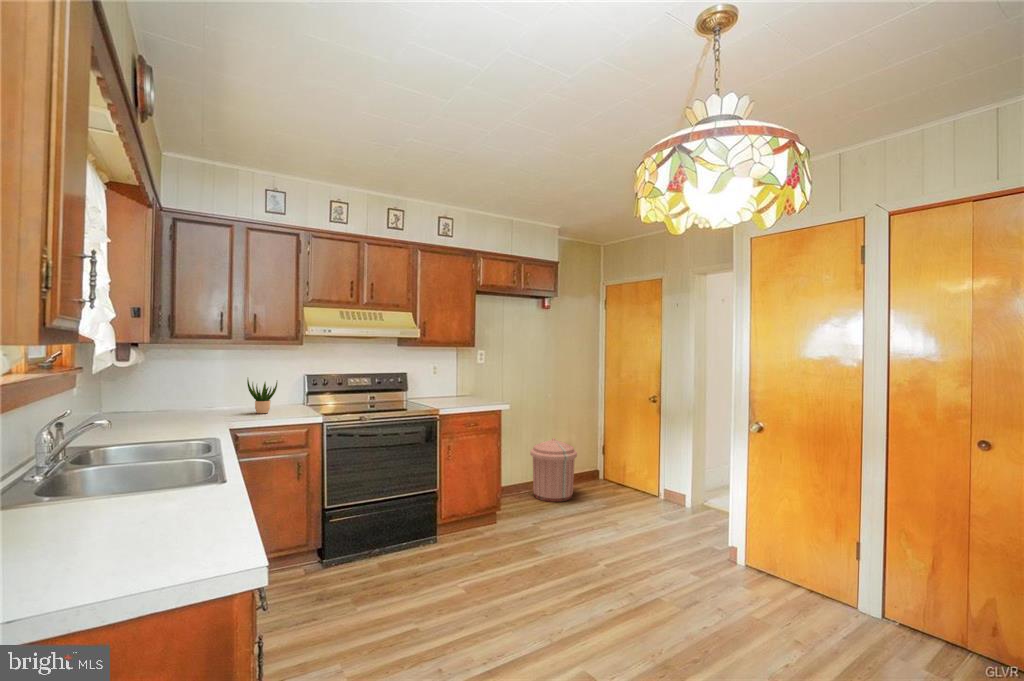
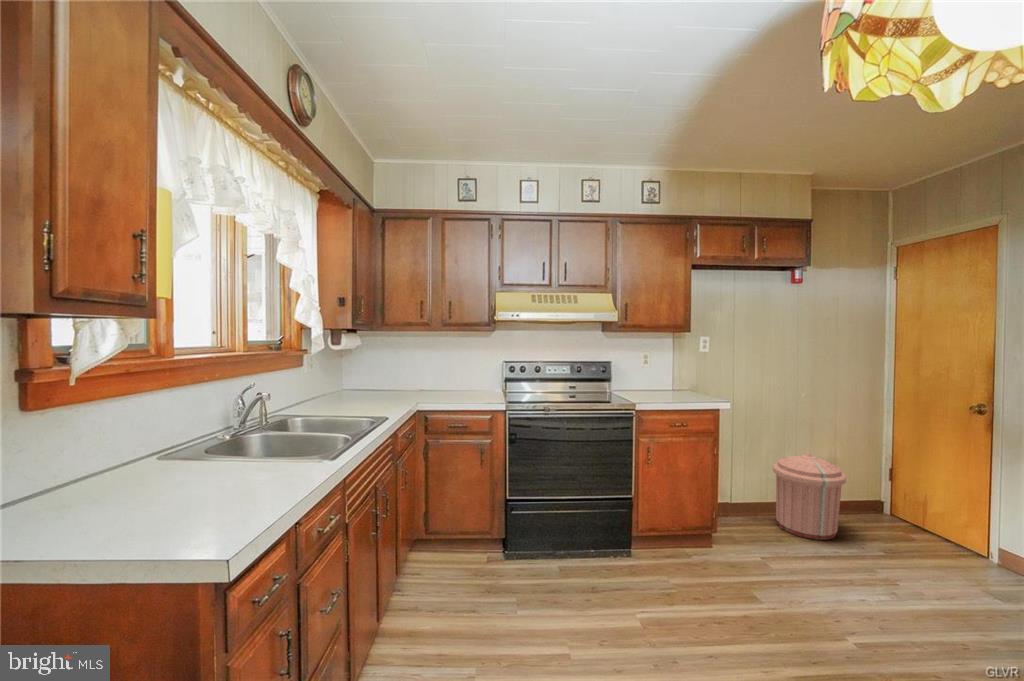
potted plant: present [247,379,277,413] -> none [445,360,472,397]

